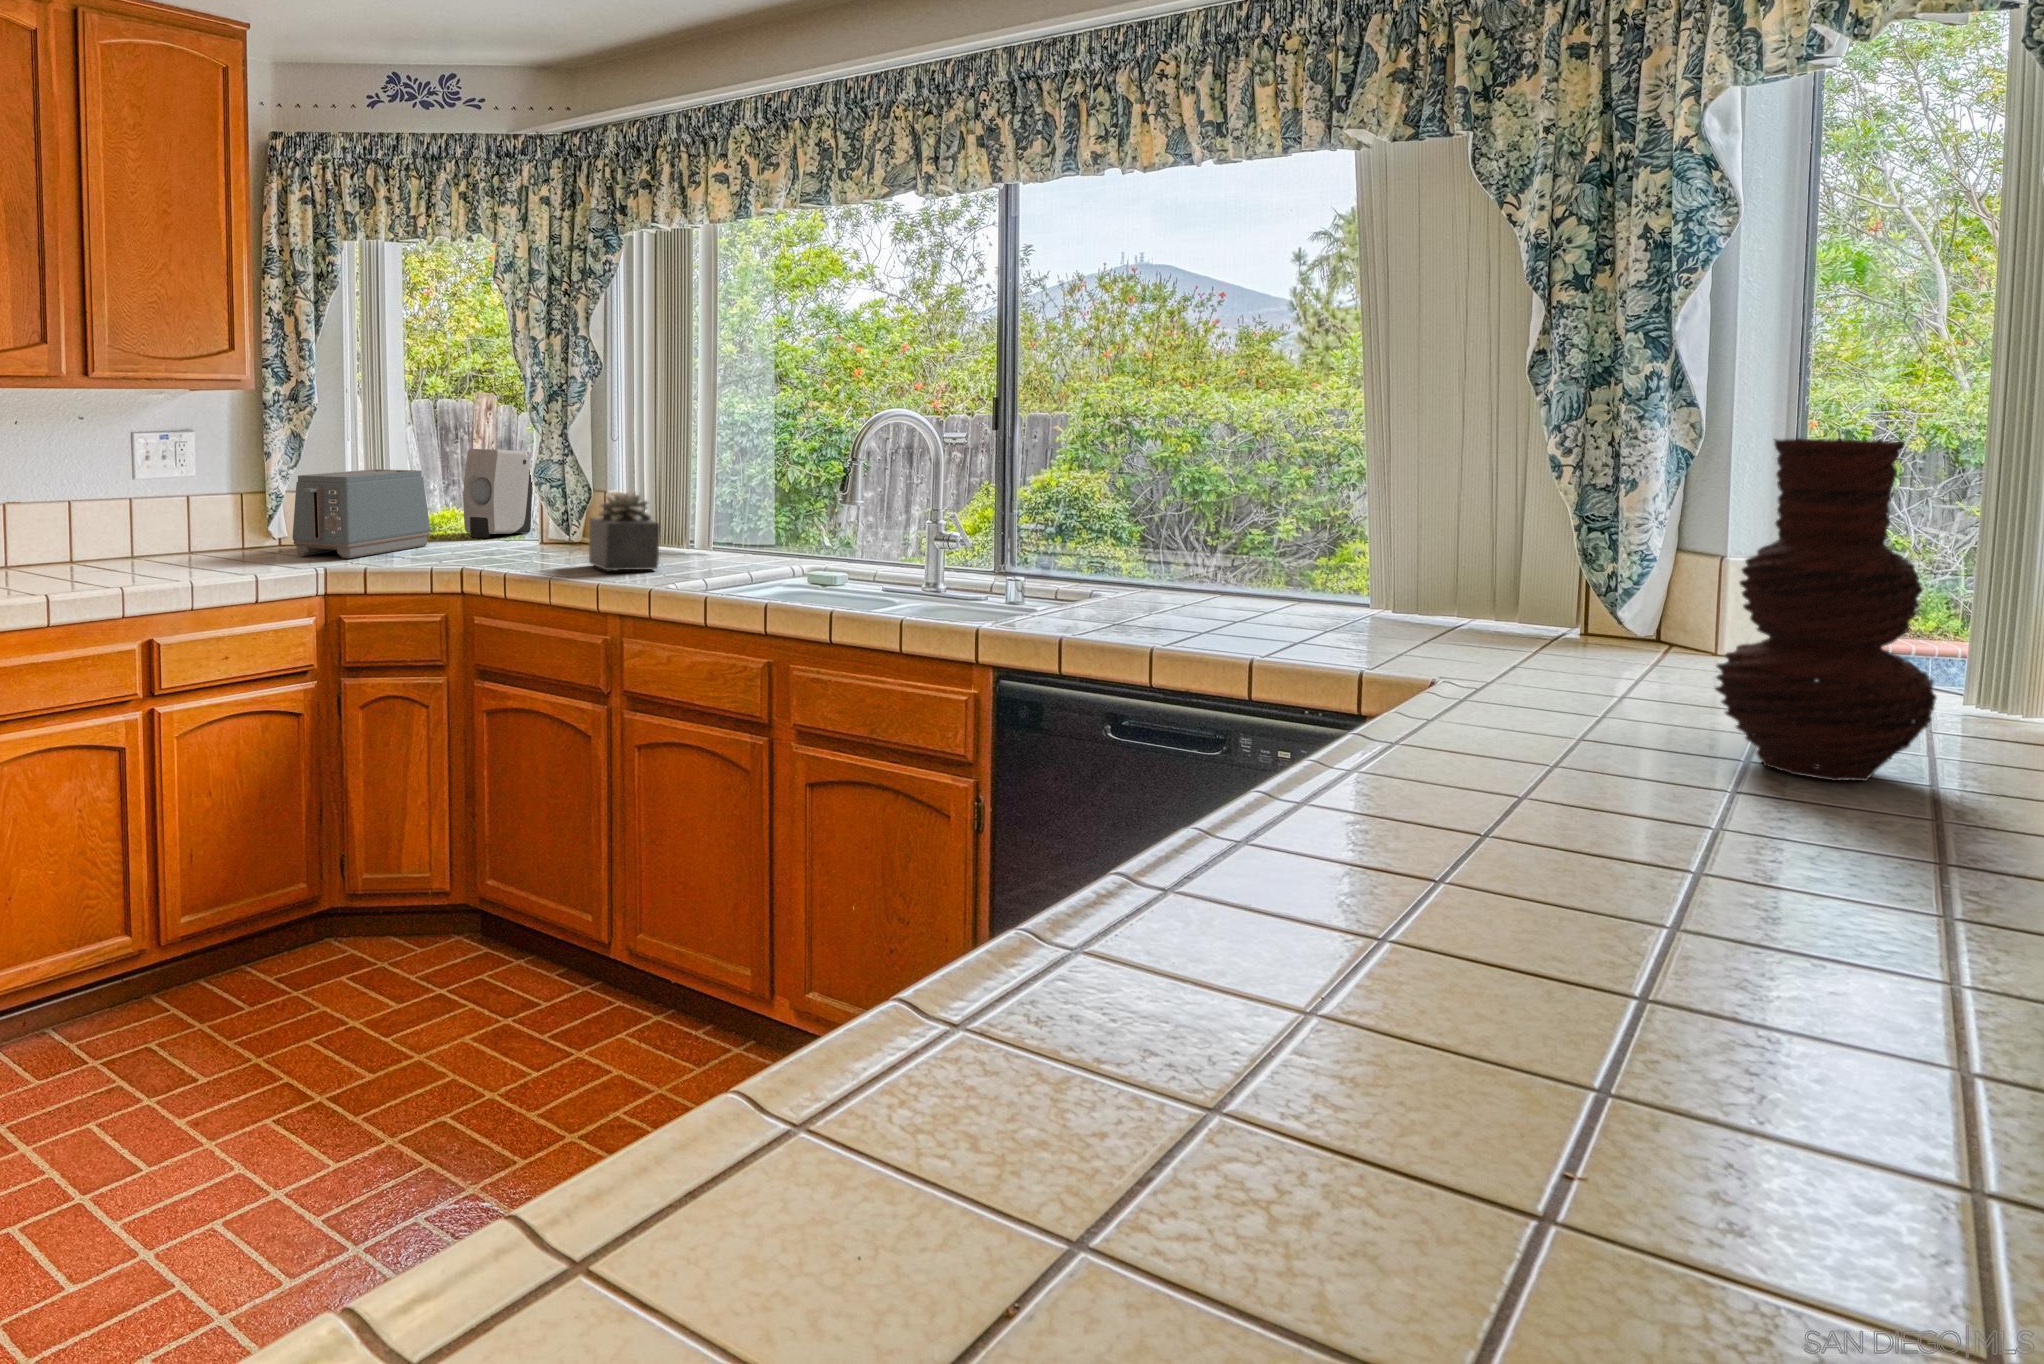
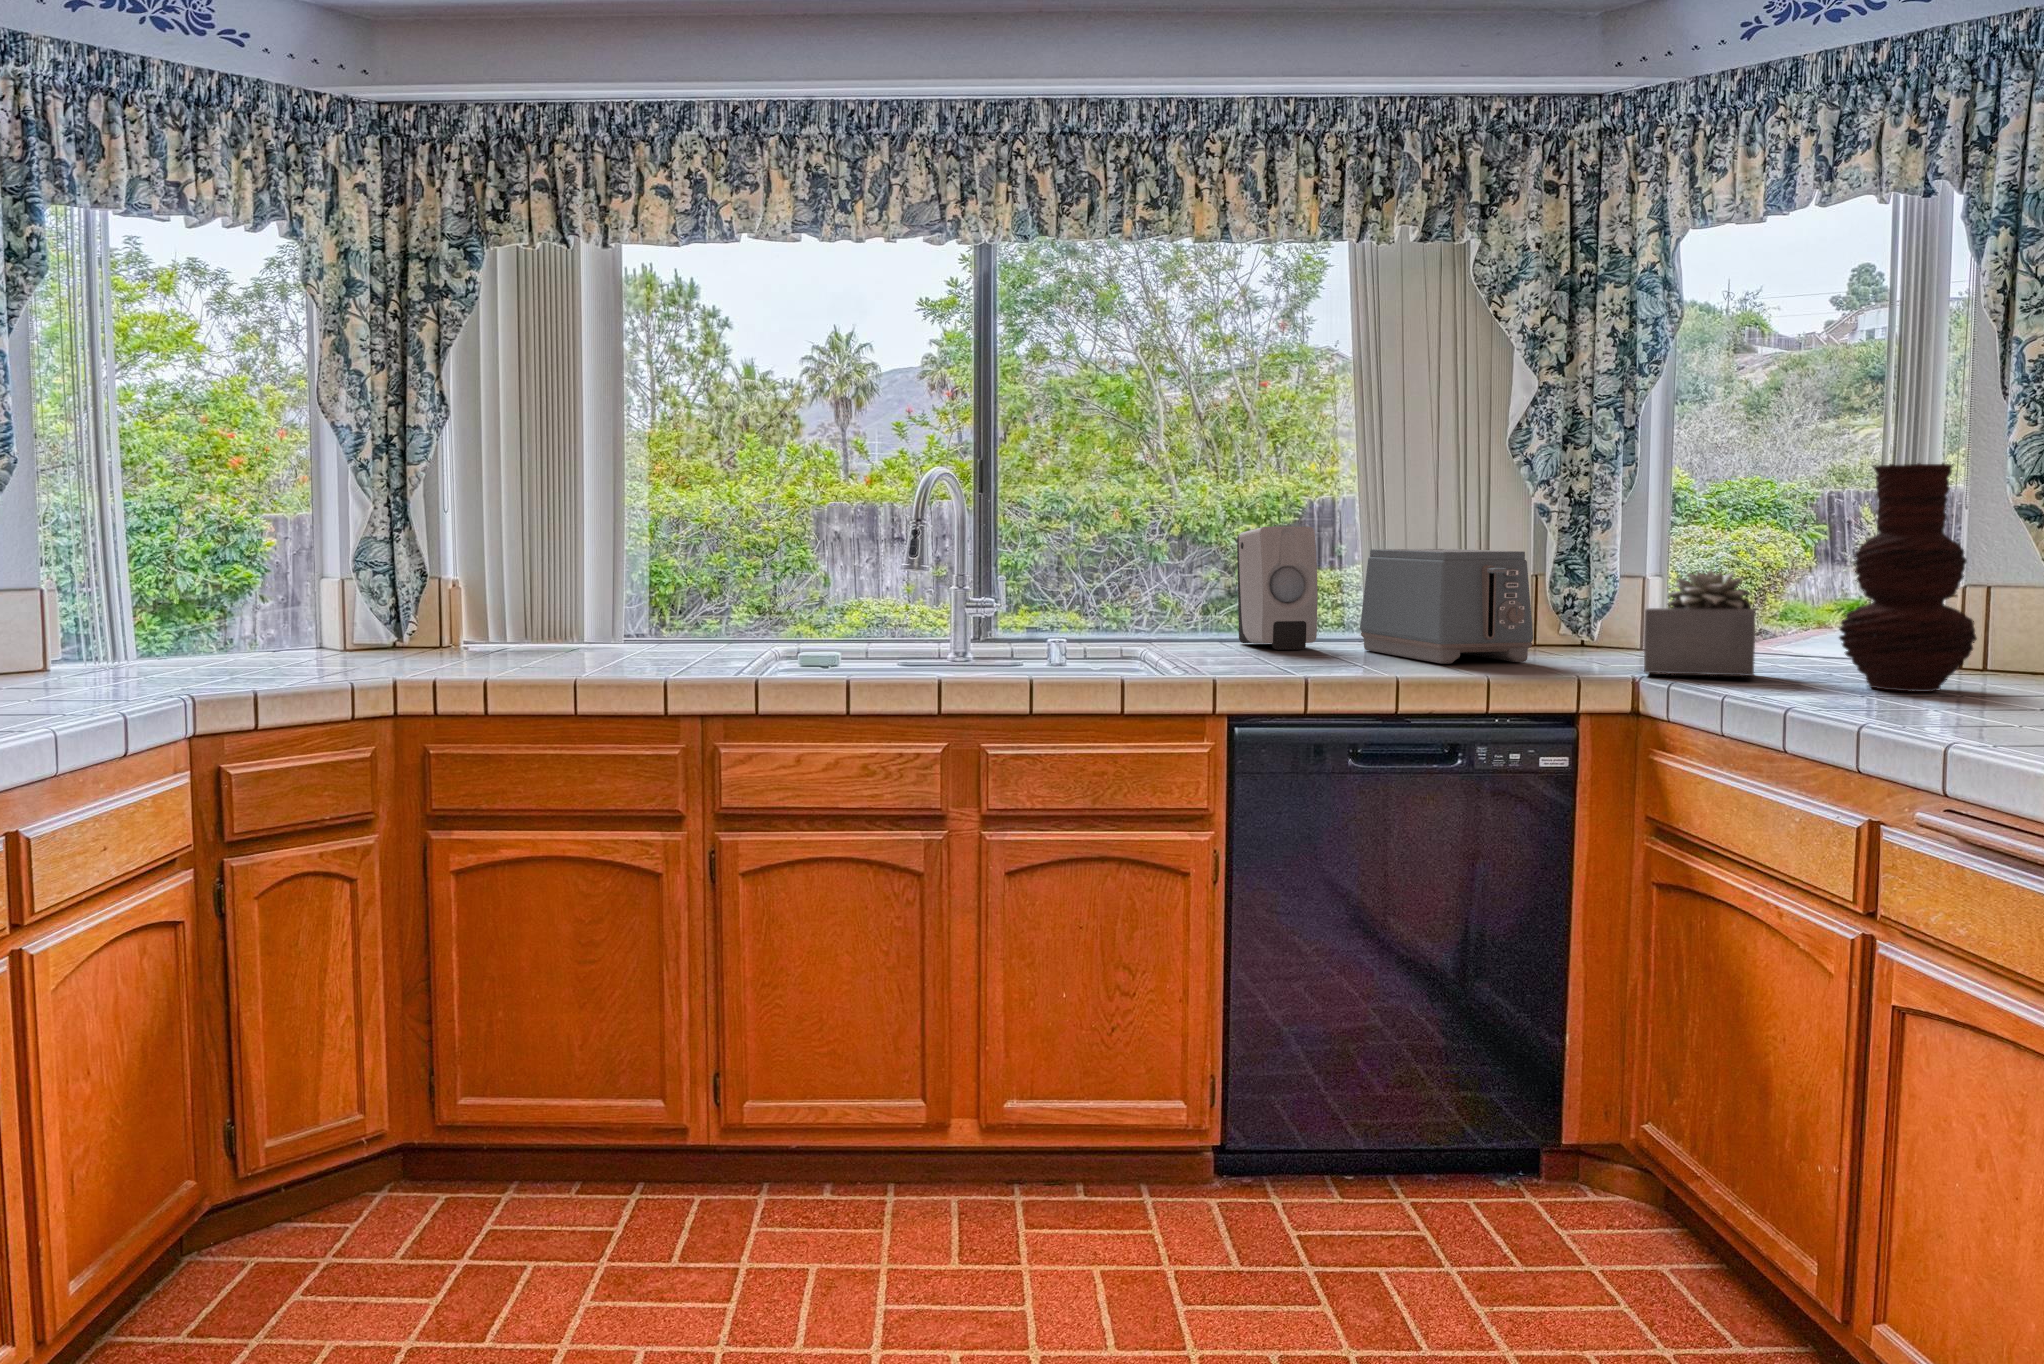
soap dispenser: present [463,449,532,538] -> present [1237,526,1318,650]
toaster: present [292,469,430,558] -> present [1360,549,1533,664]
succulent plant: present [589,493,660,570] -> present [1644,570,1756,676]

